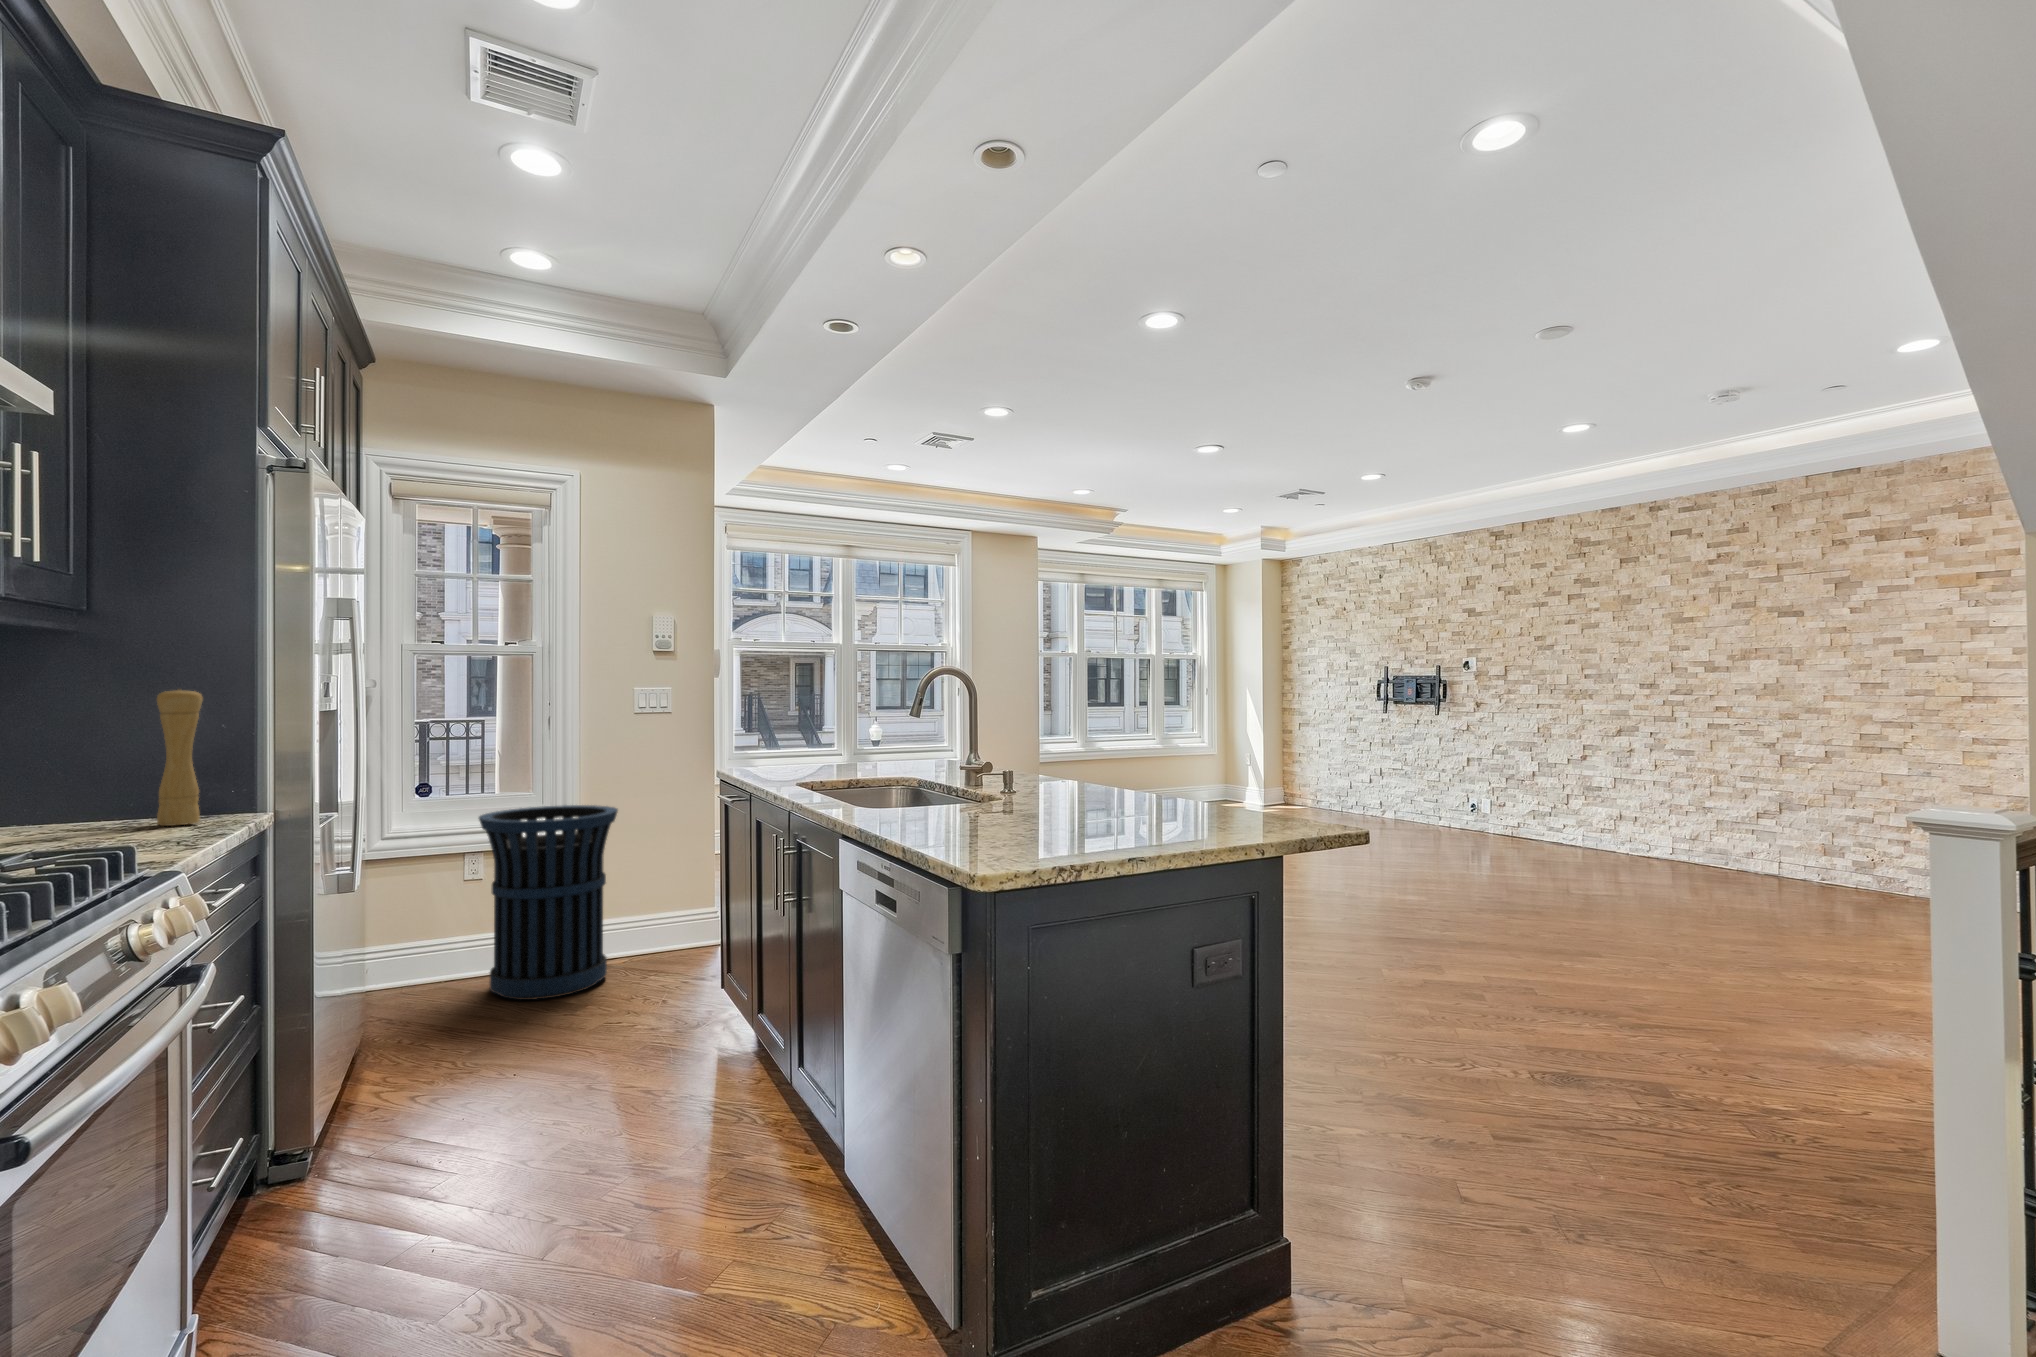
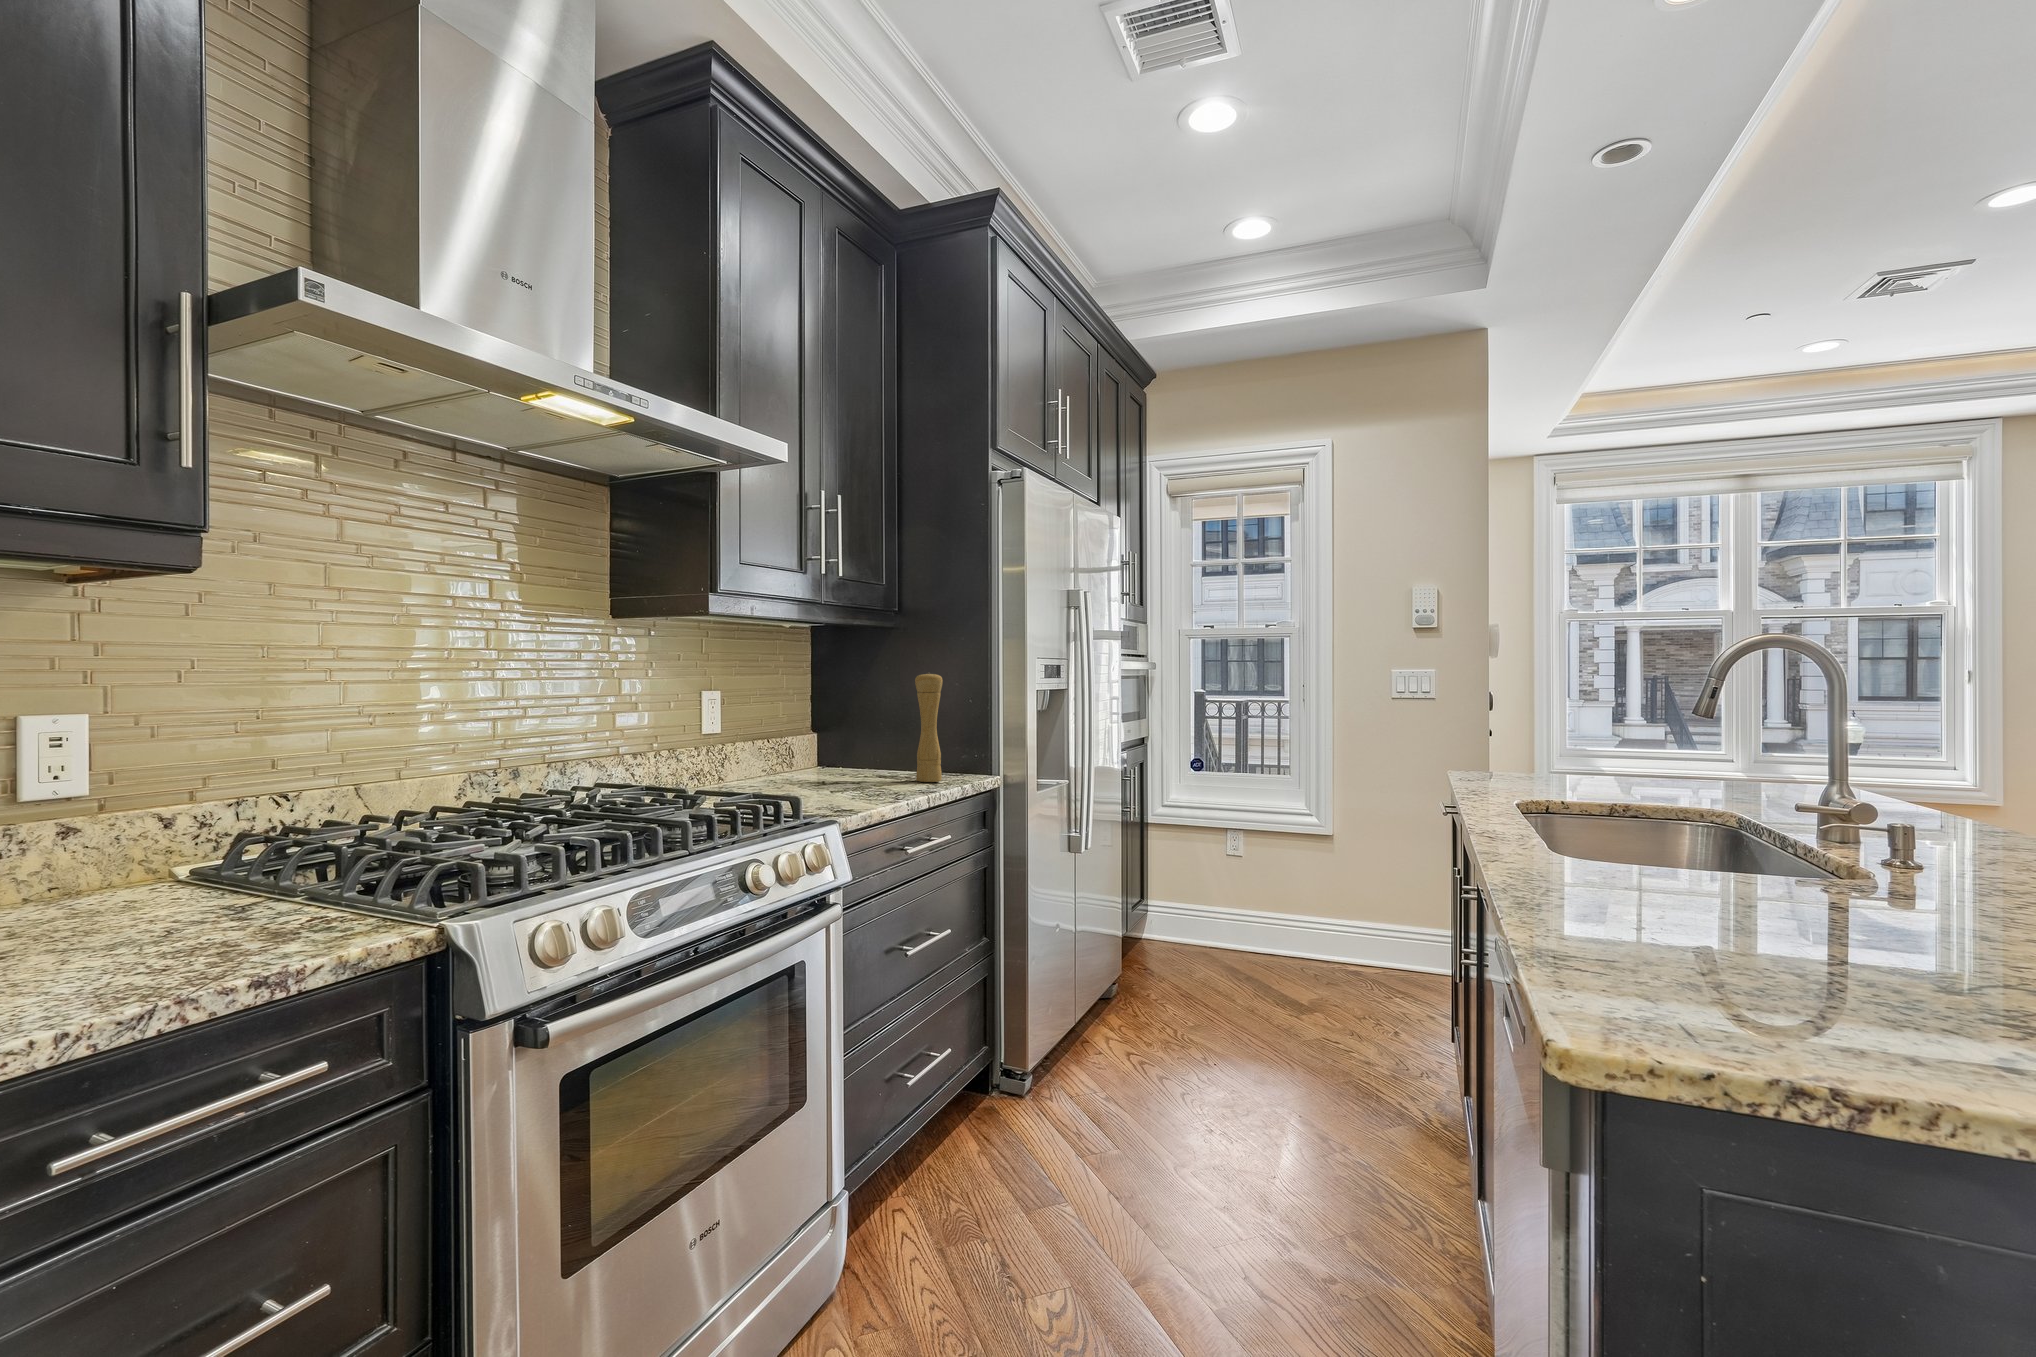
trash can: present [479,805,618,1000] -> none [1229,792,1364,994]

